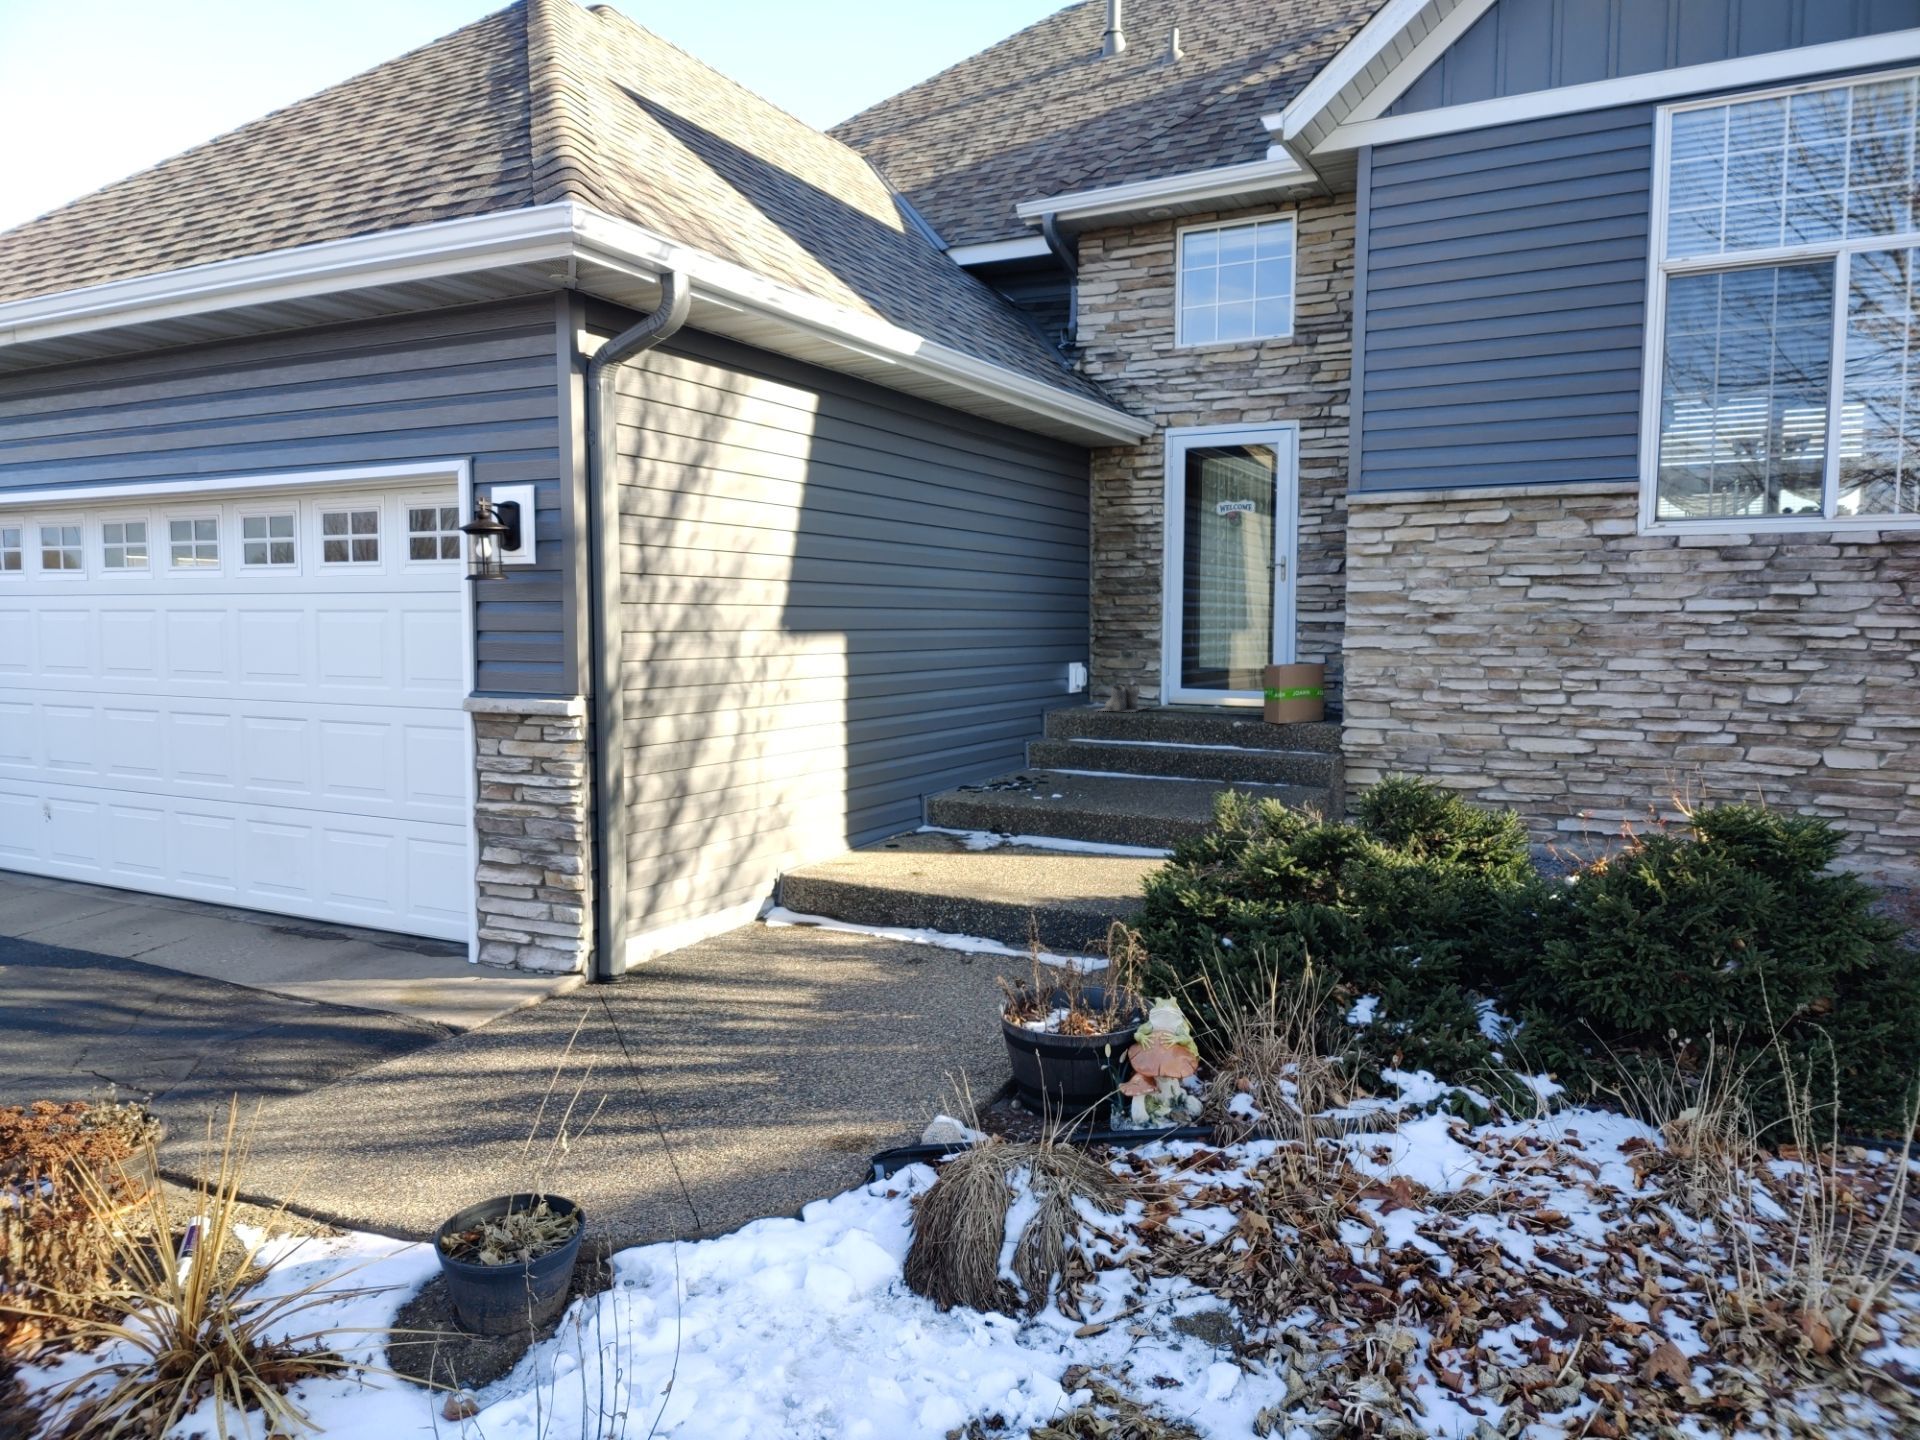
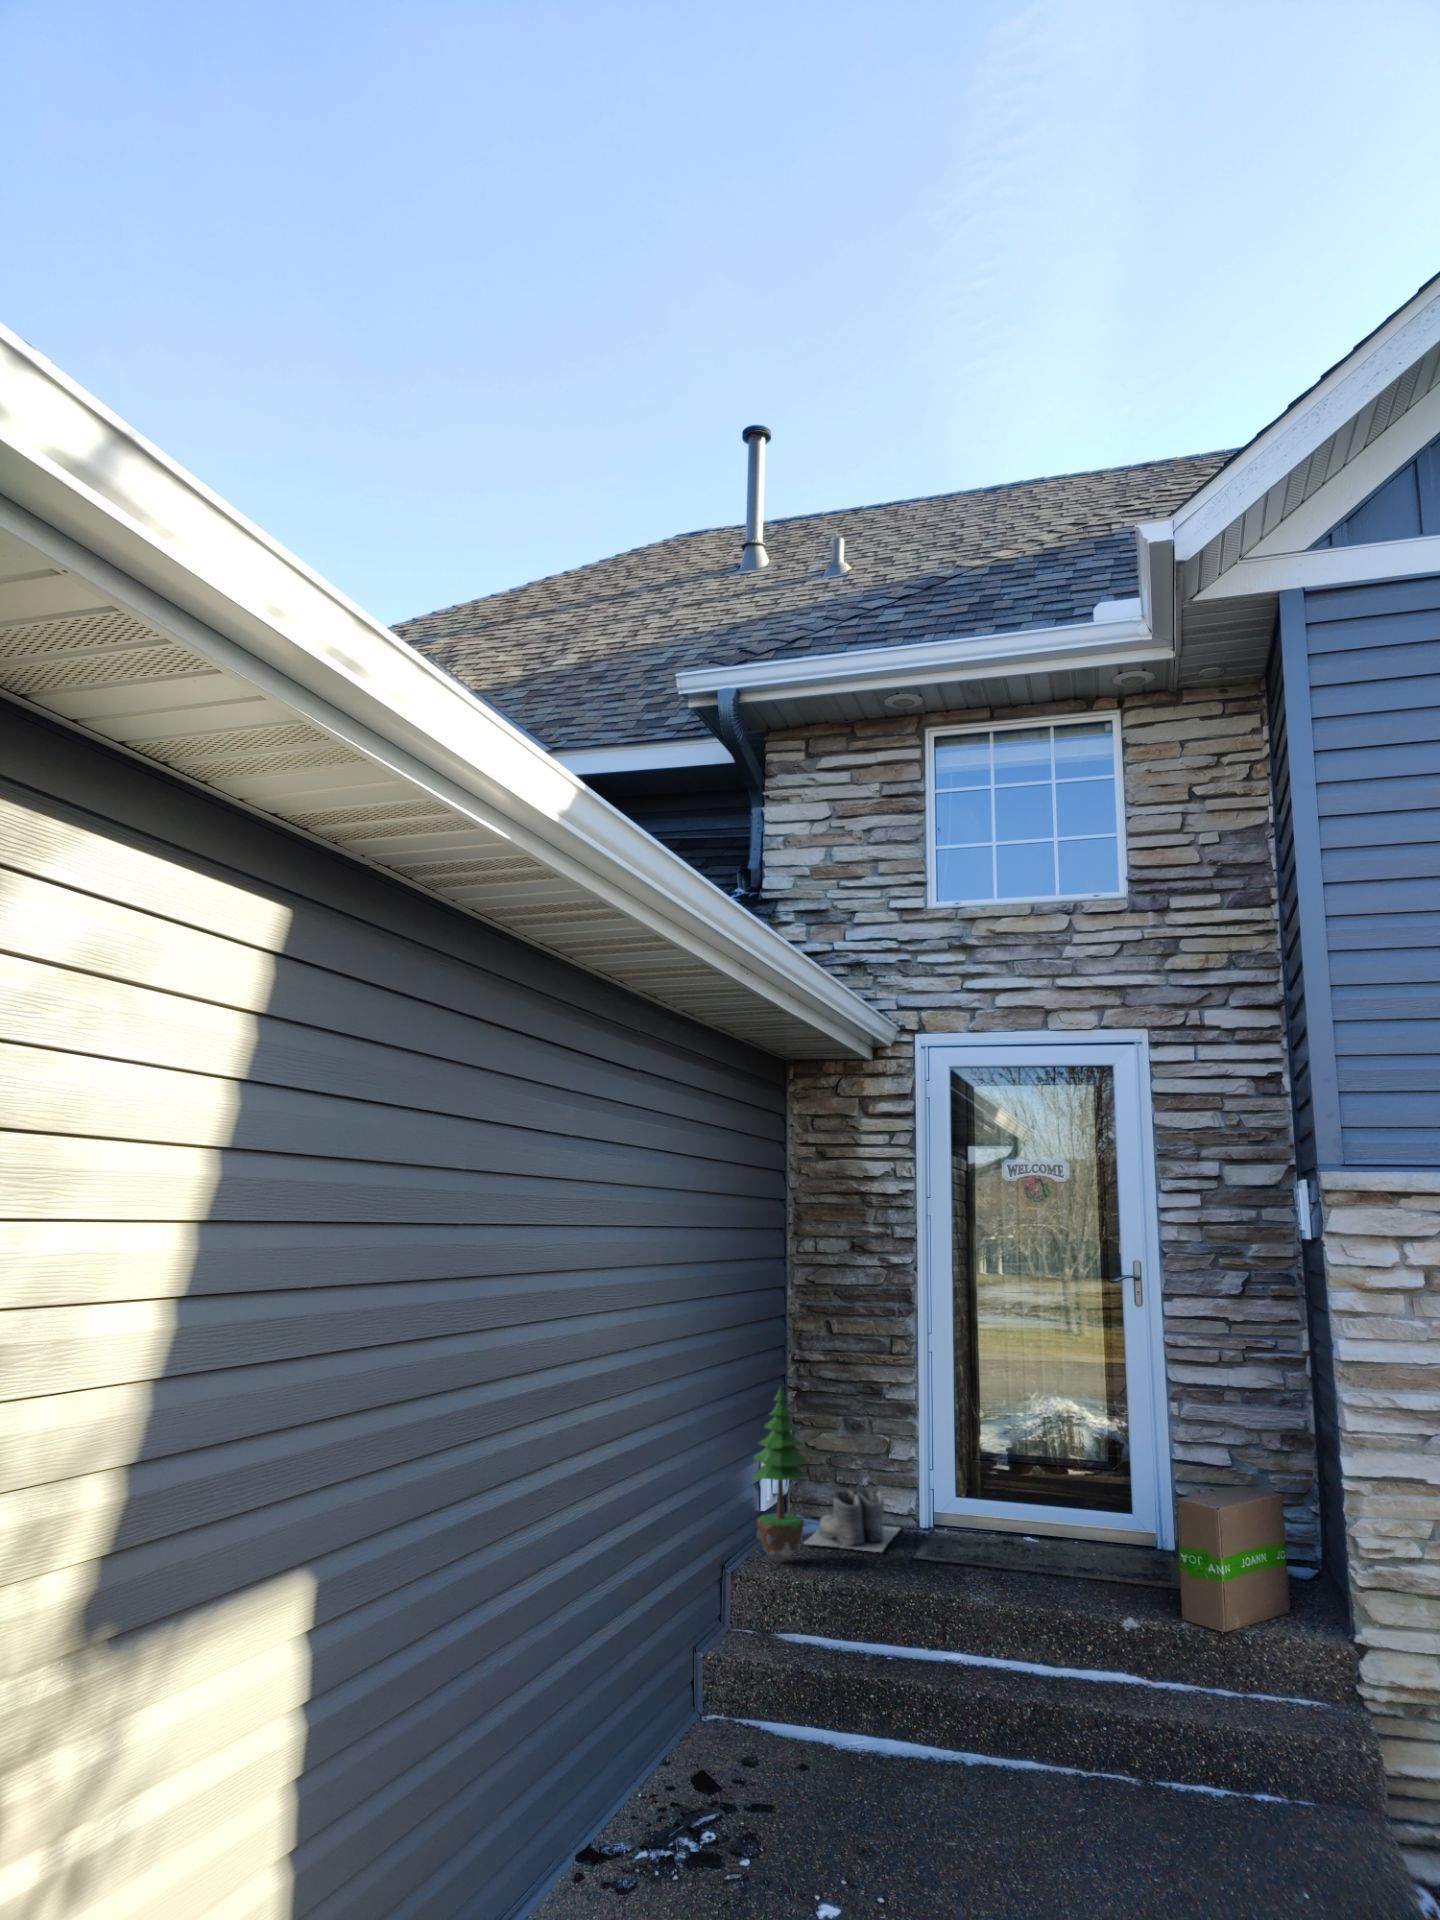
potted tree: none [1063,626,1094,715] -> present [751,1387,808,1562]

